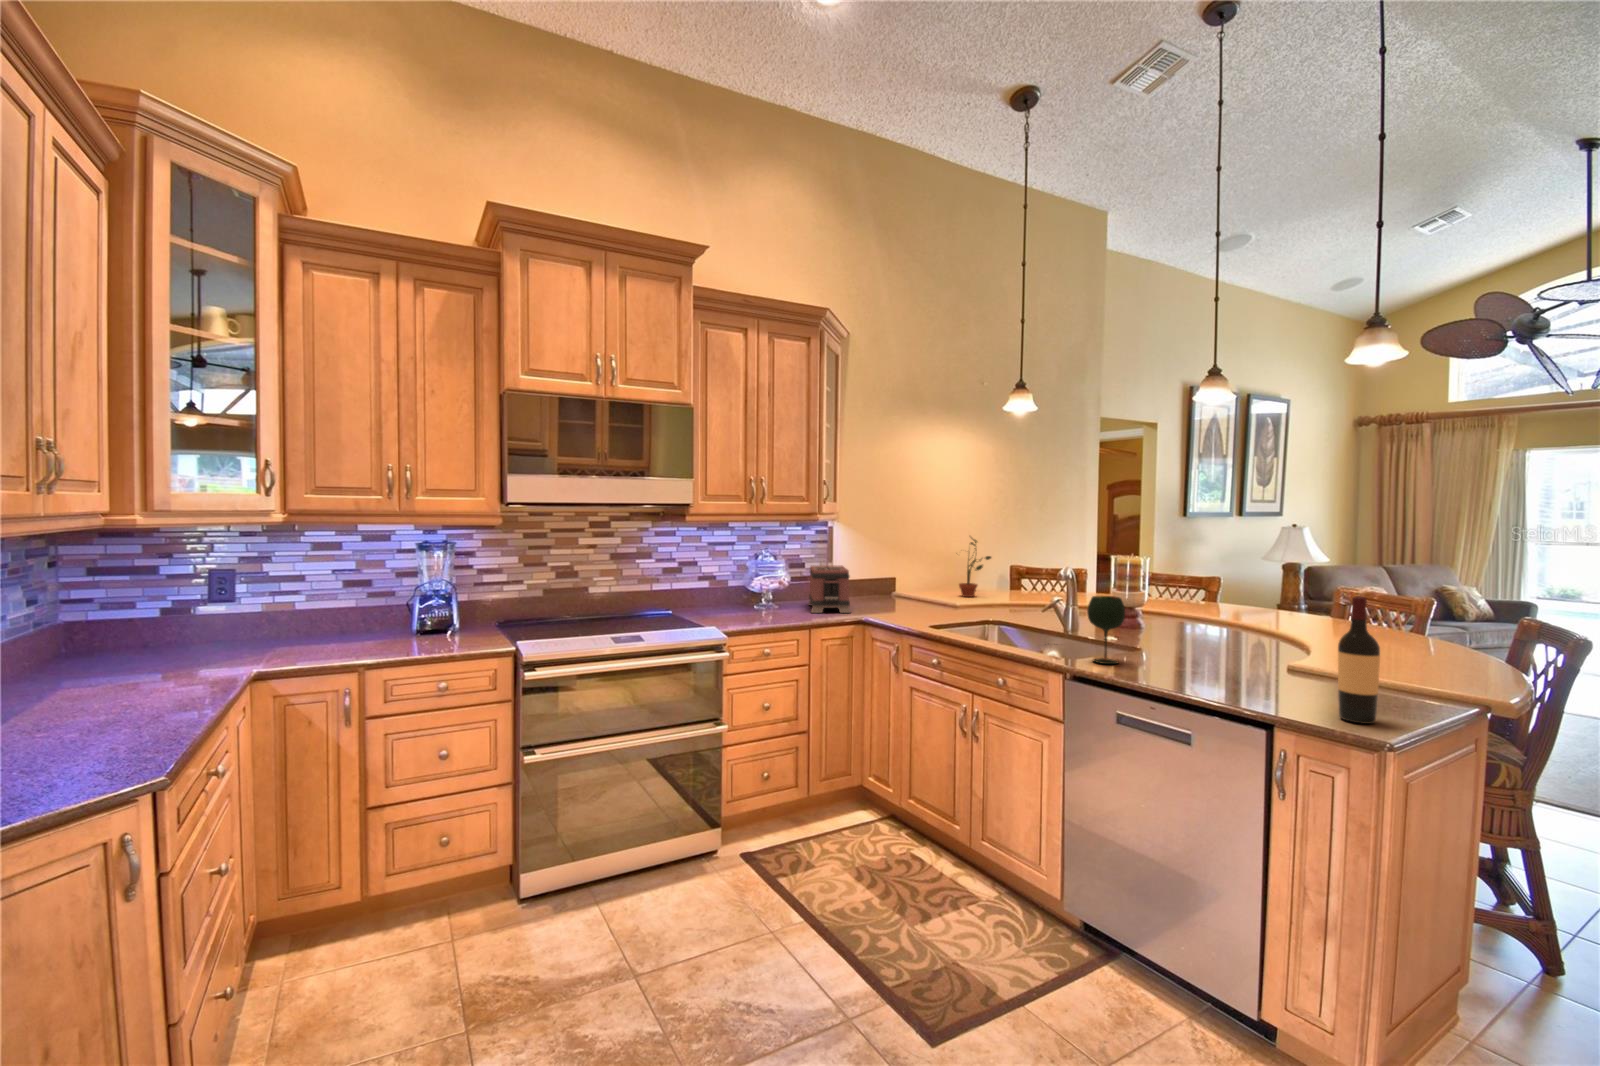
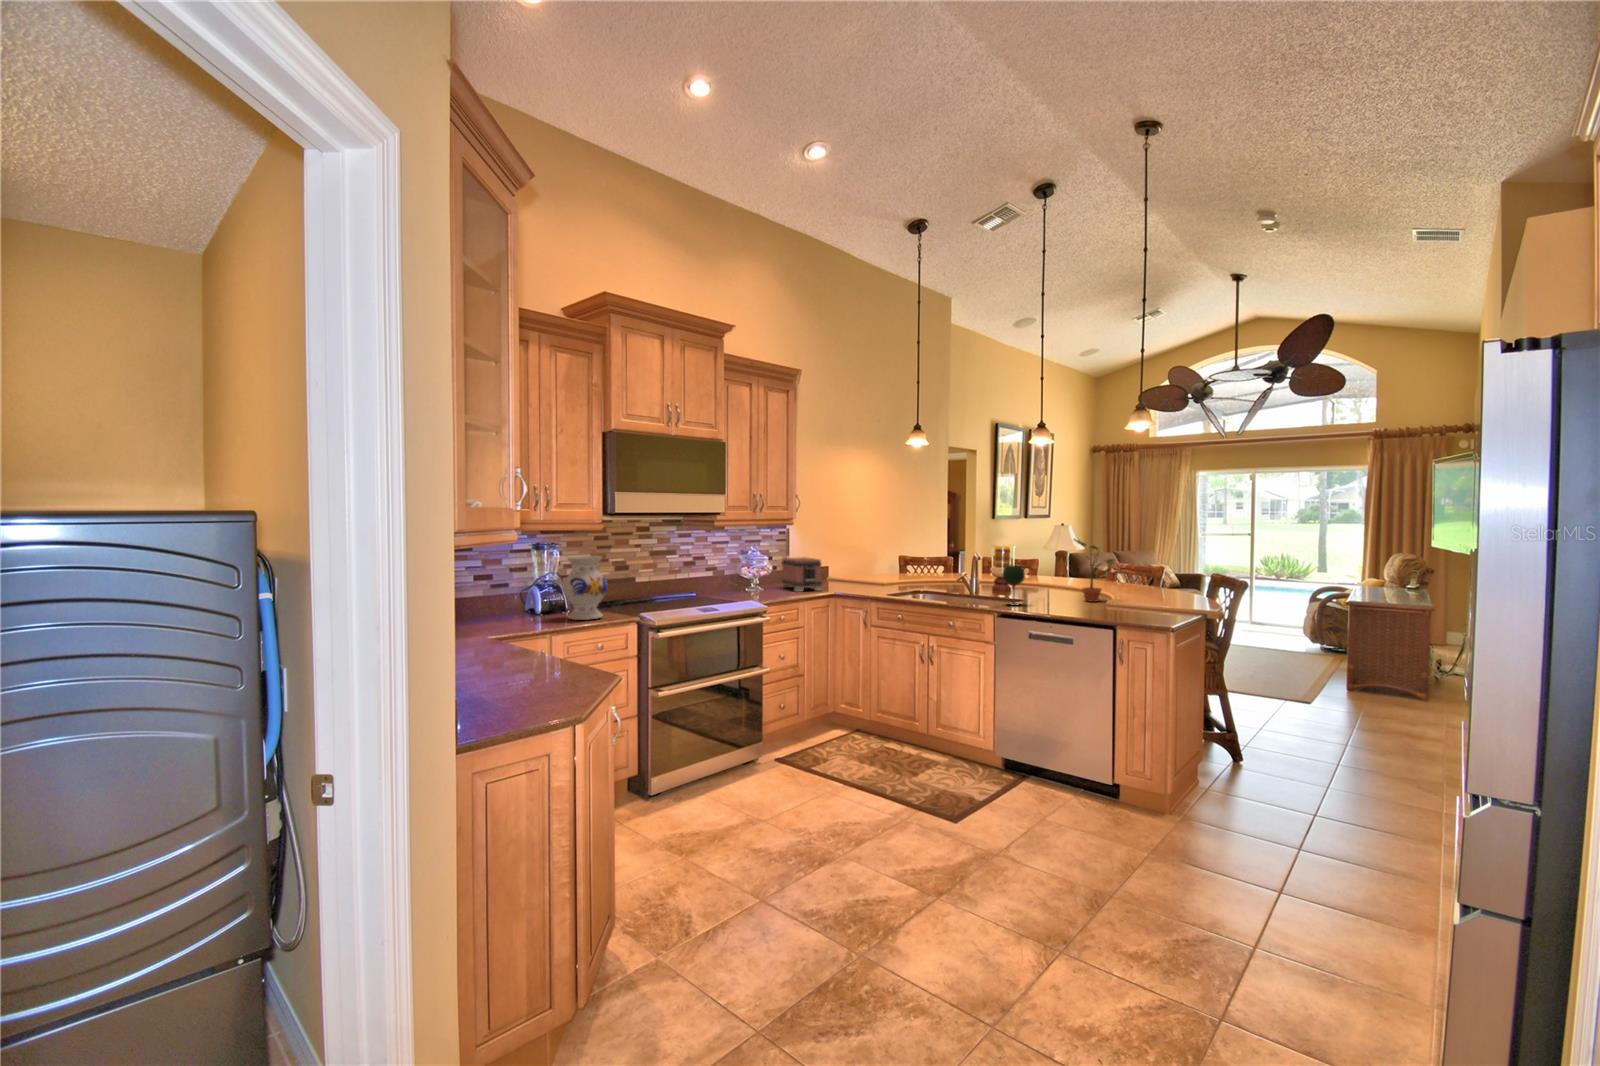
potted plant: present [959,538,991,597] -> present [1074,539,1115,602]
vase: none [416,560,480,647] -> present [562,556,608,620]
wine bottle: present [1338,597,1380,724] -> none [1141,555,1159,617]

